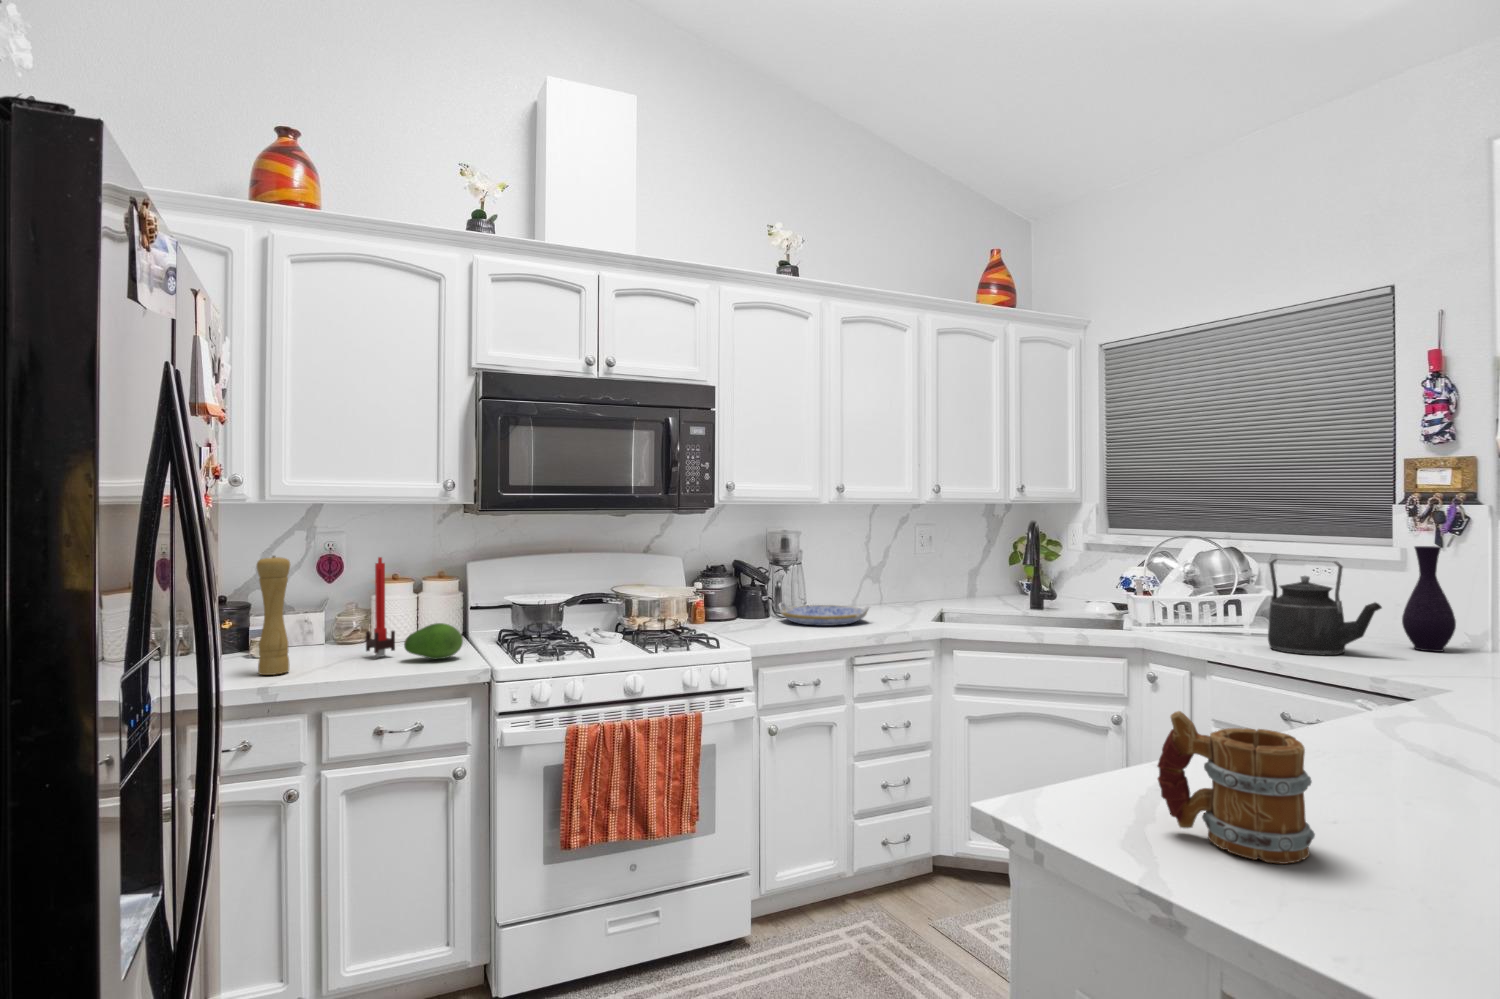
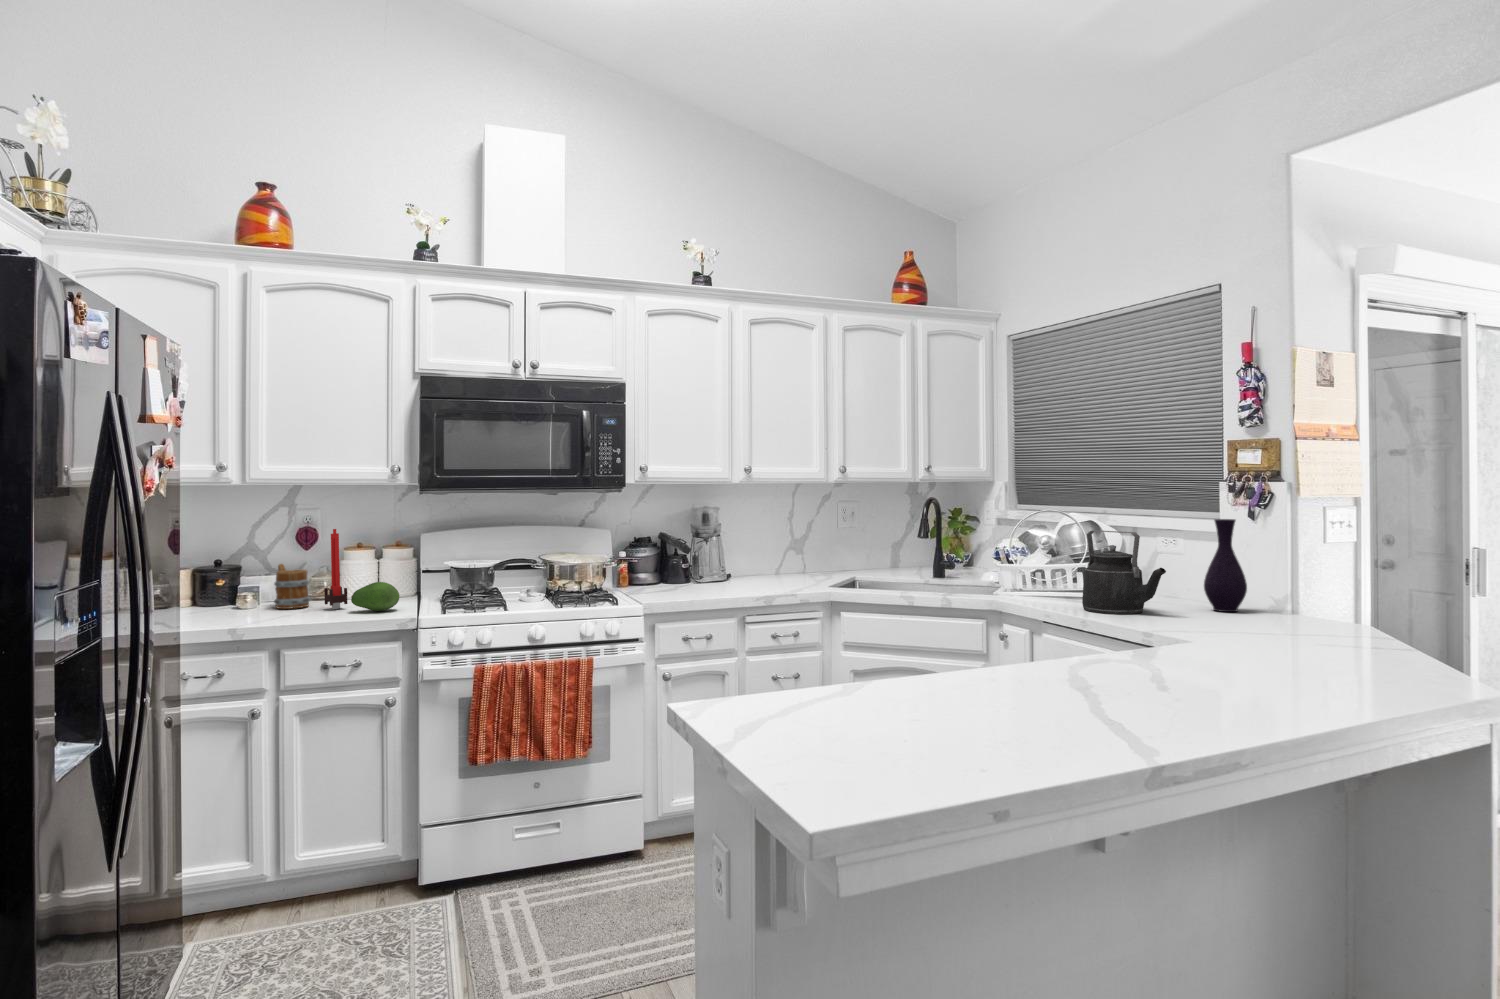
pepper mill: present [257,556,290,675] -> none [230,527,258,620]
serving tray: present [779,603,870,626] -> none [696,570,773,590]
mug: present [1157,711,1315,864] -> present [274,564,311,609]

